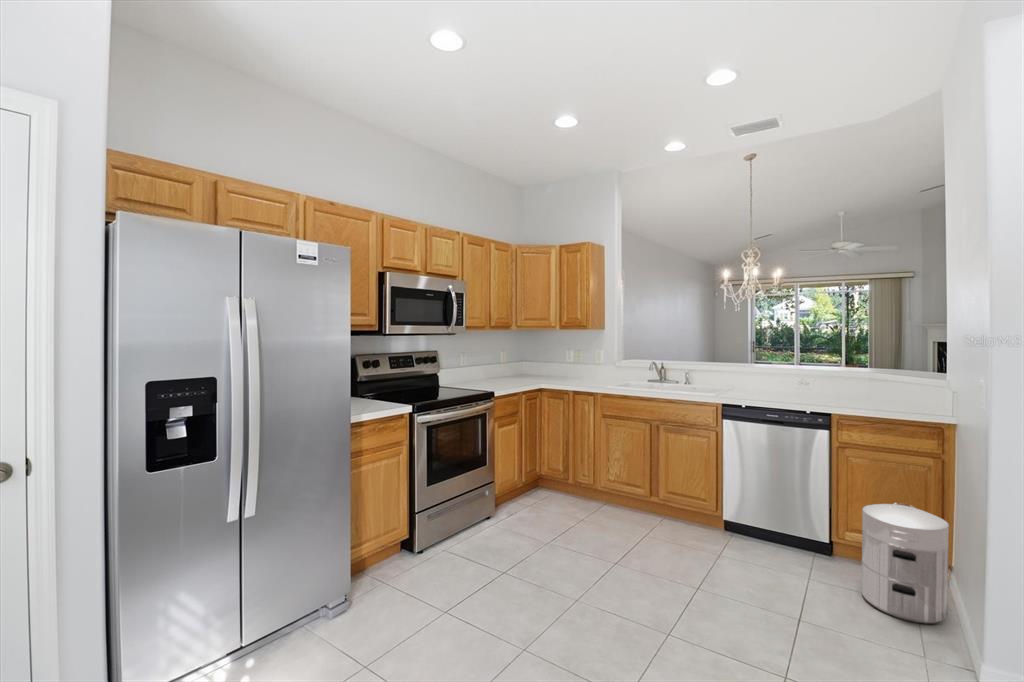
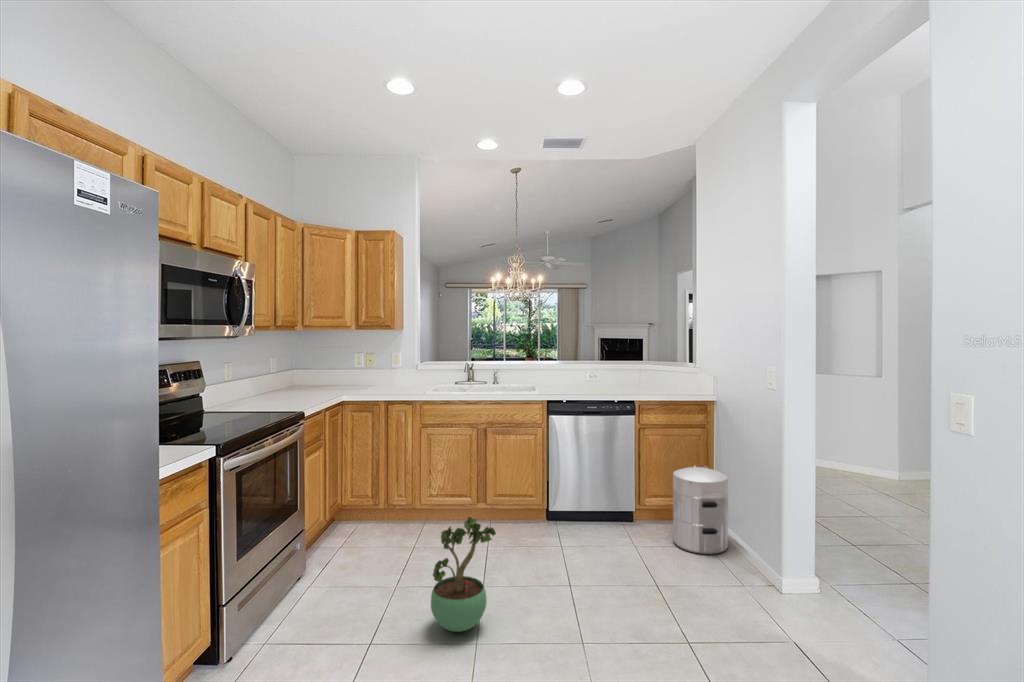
potted plant: none [525,496,589,594] -> present [431,517,496,632]

